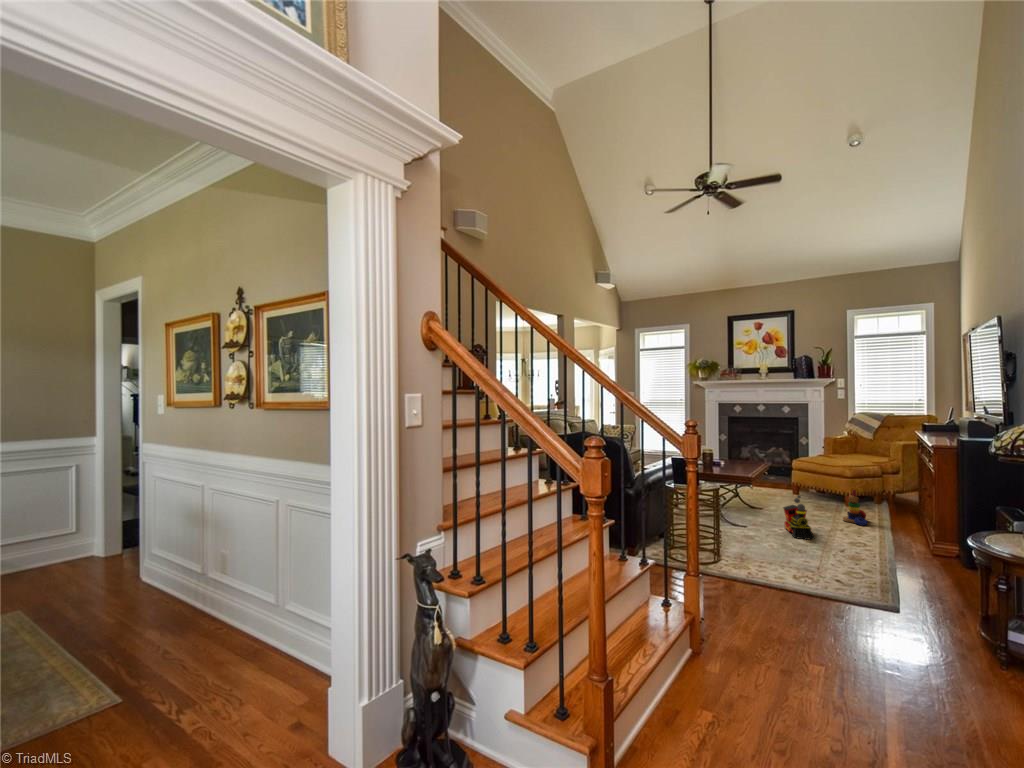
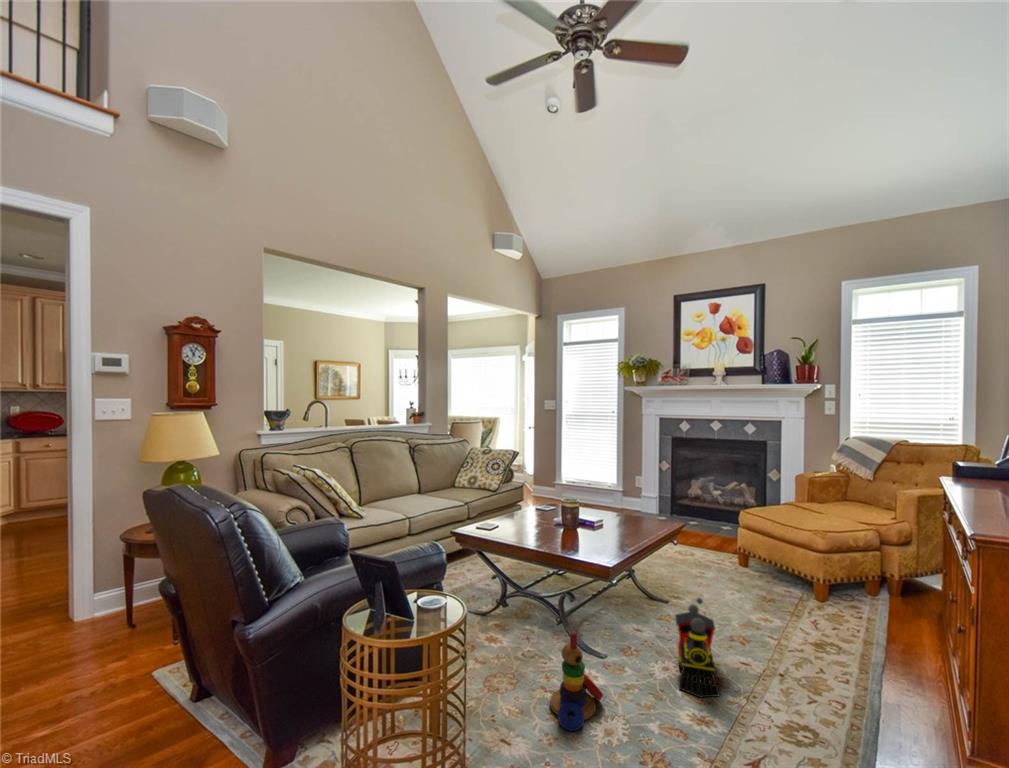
stacking toy: present [843,490,867,525] -> present [550,632,603,731]

